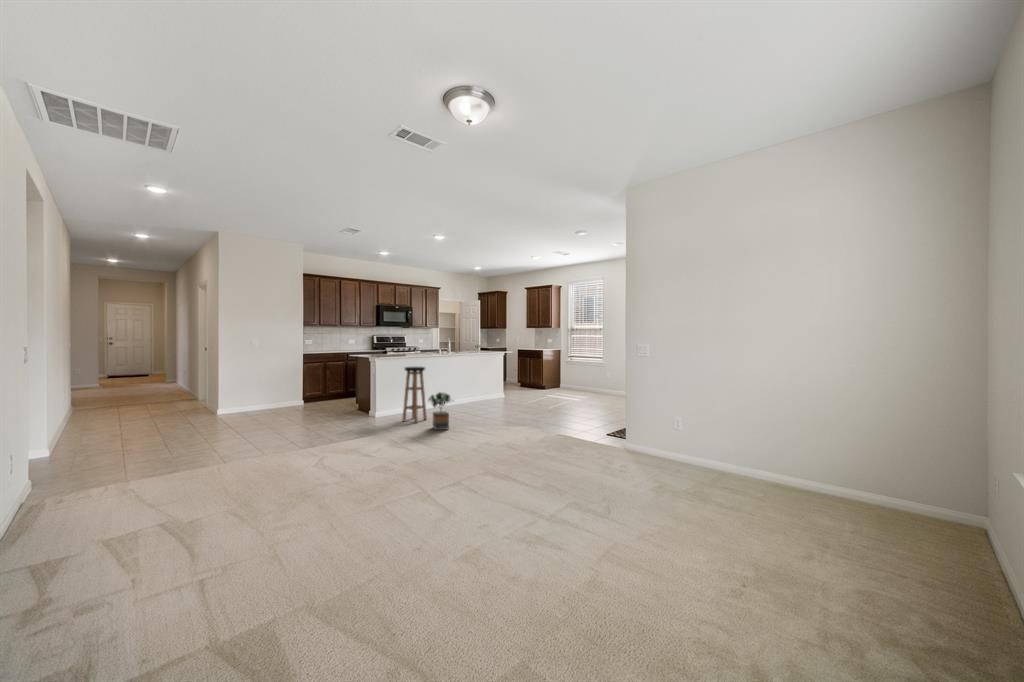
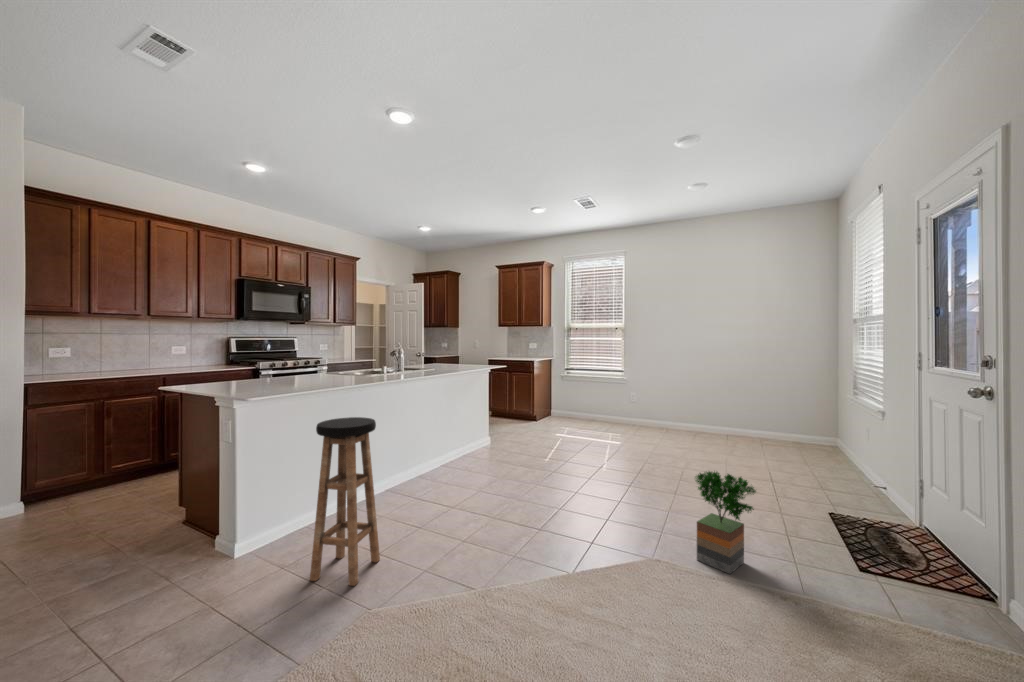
potted tree: present [428,393,451,430] -> present [695,471,756,574]

